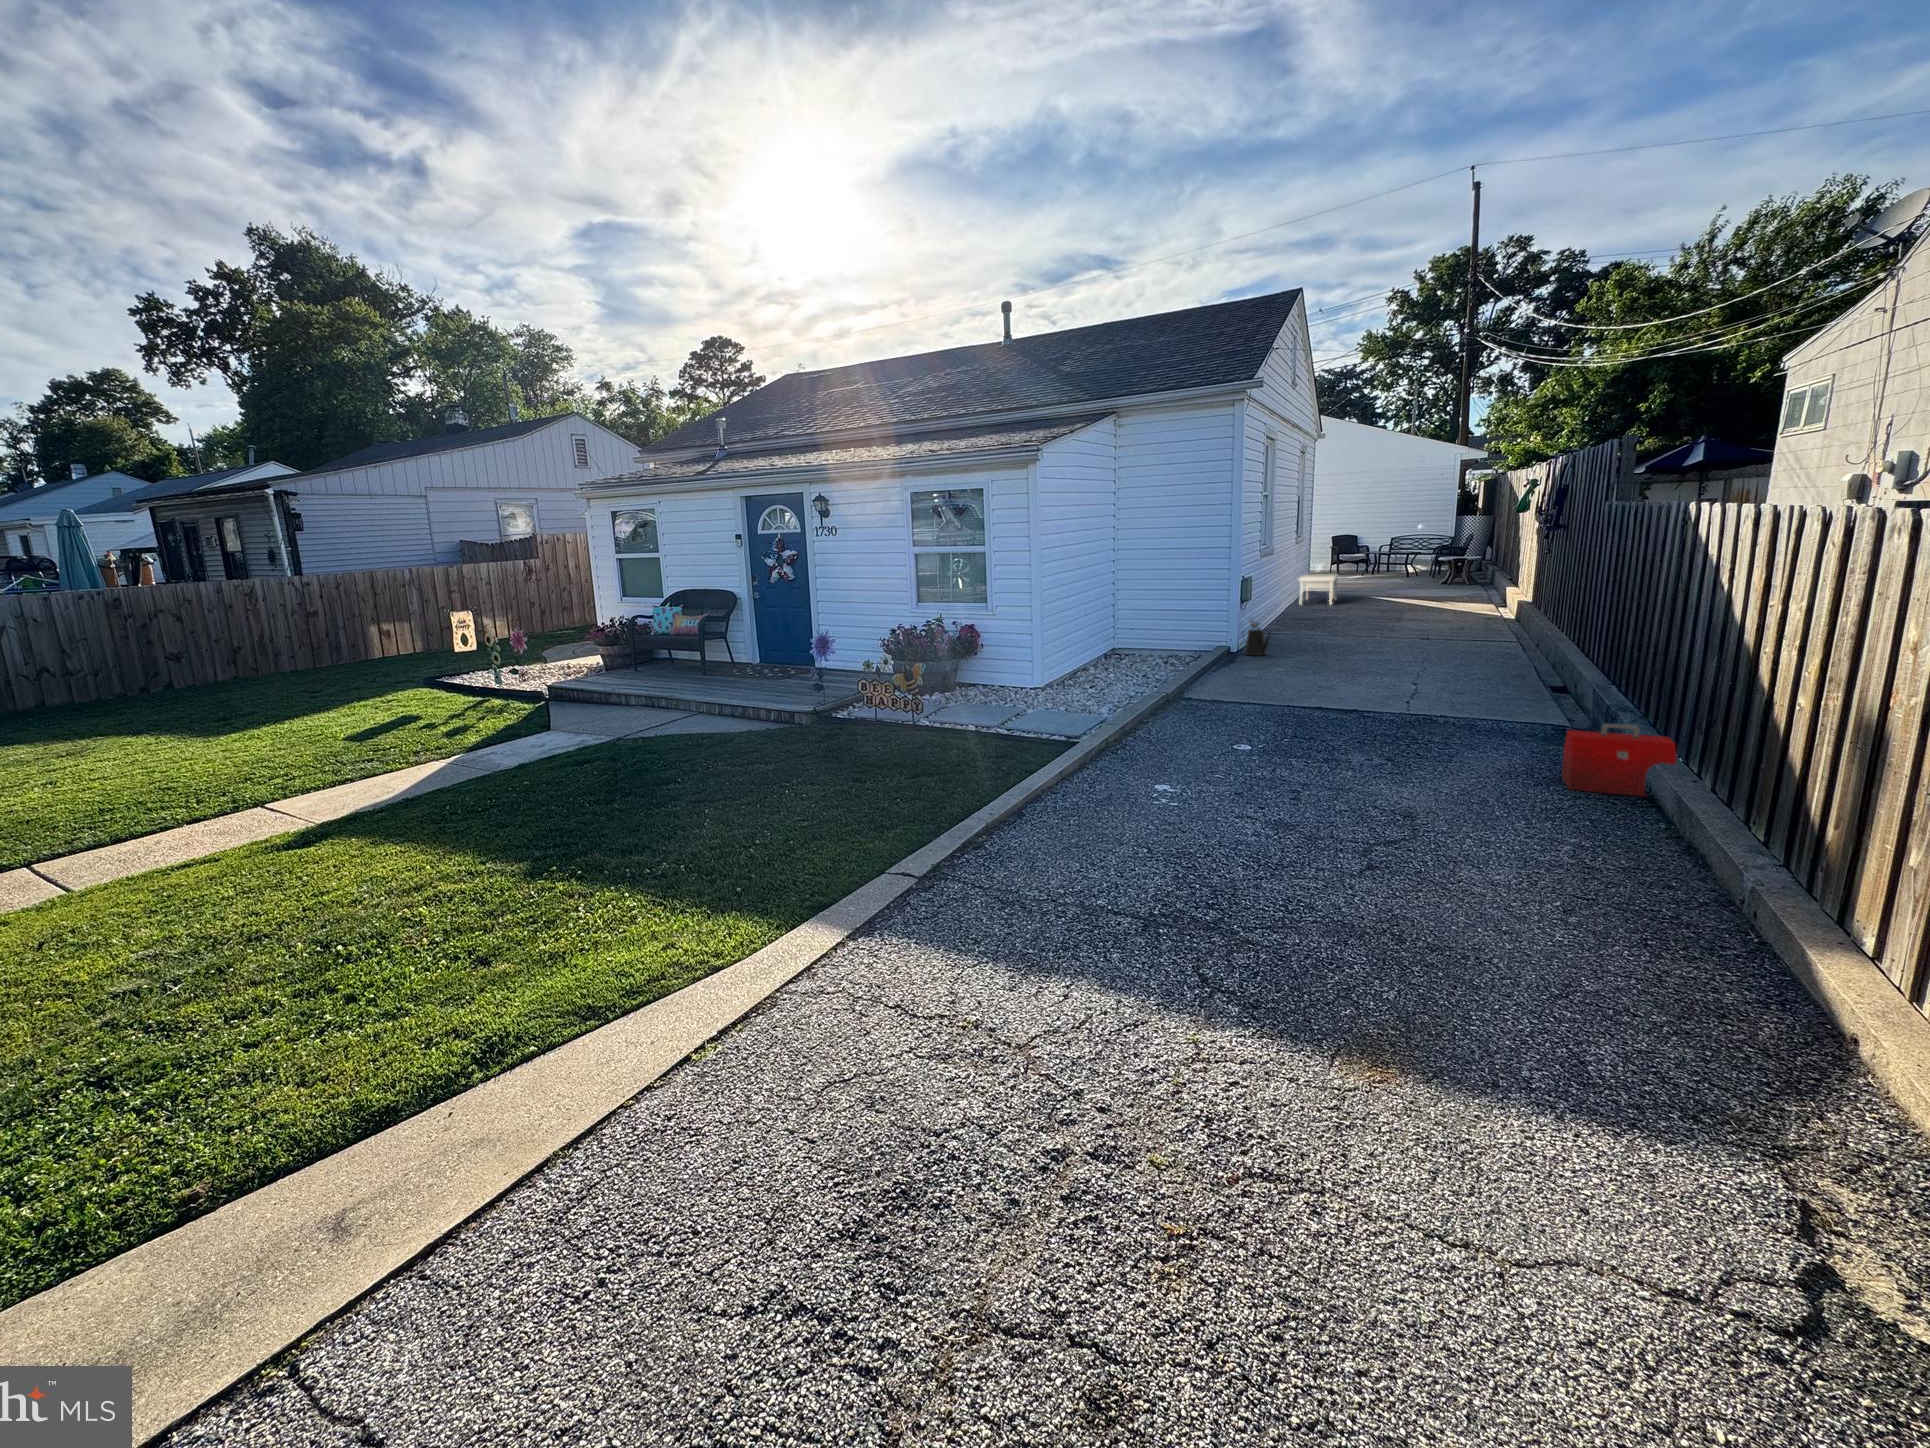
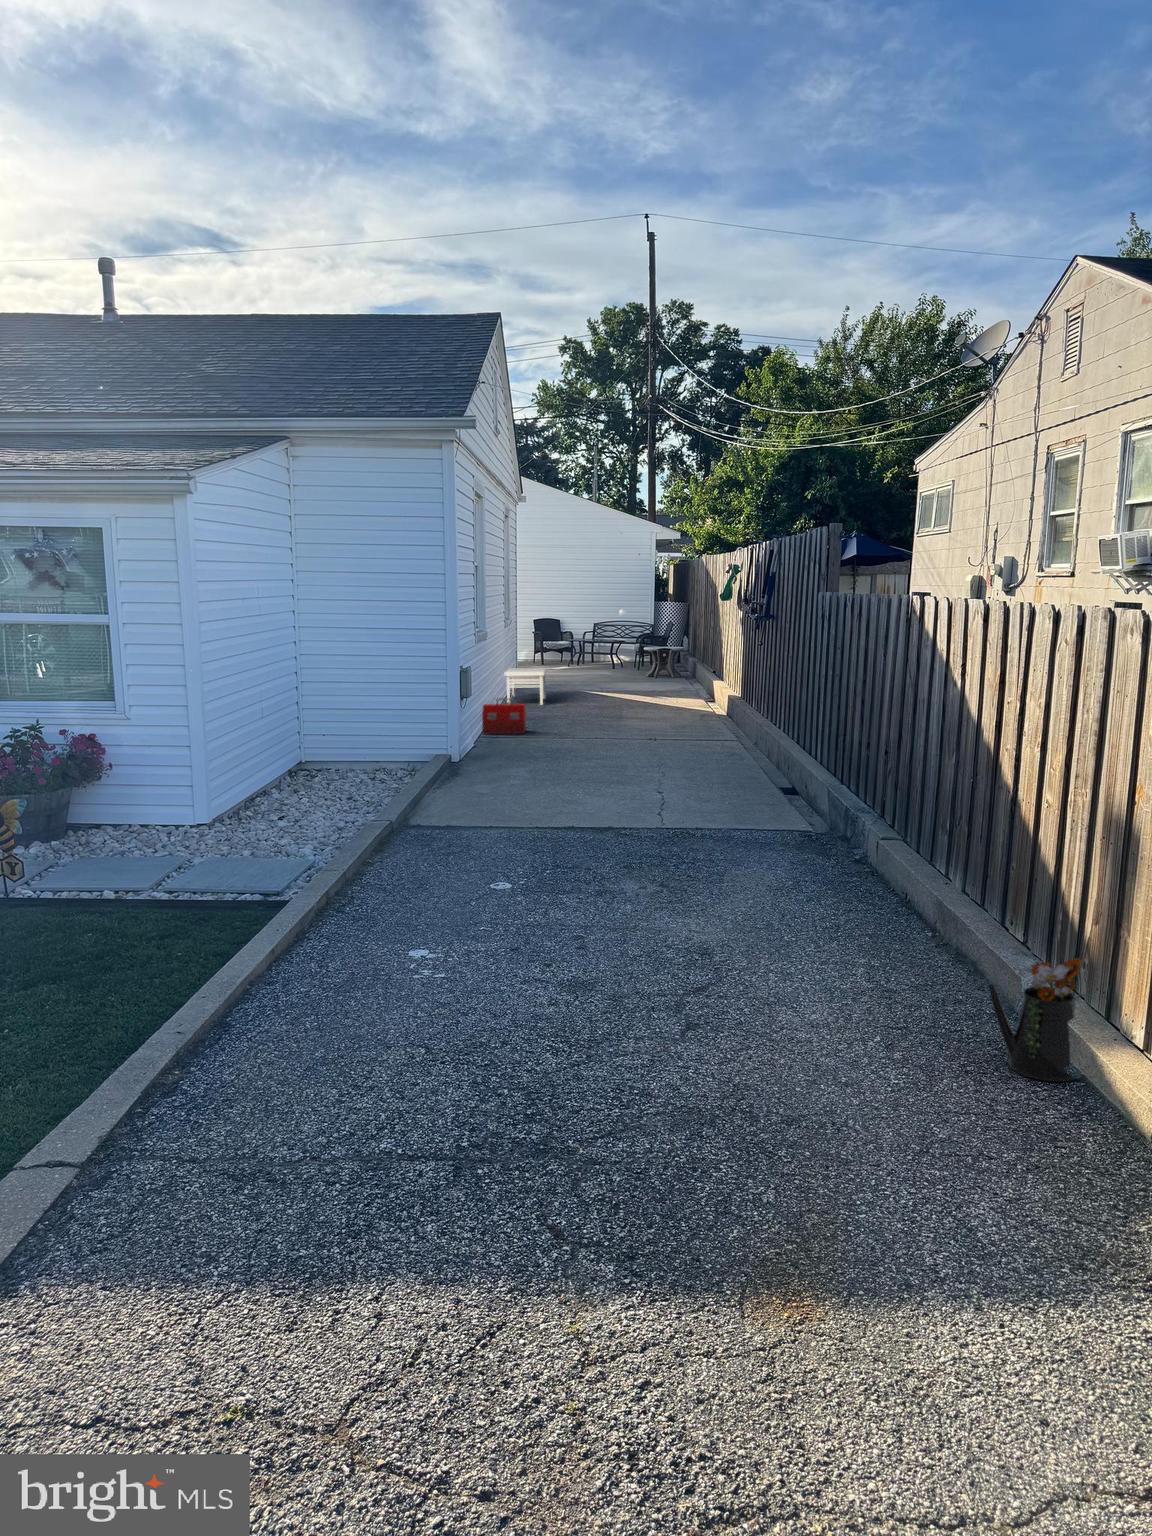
watering can: present [1244,621,1271,656] -> present [988,958,1097,1082]
toolbox: present [1562,724,1676,797] -> present [482,698,526,734]

